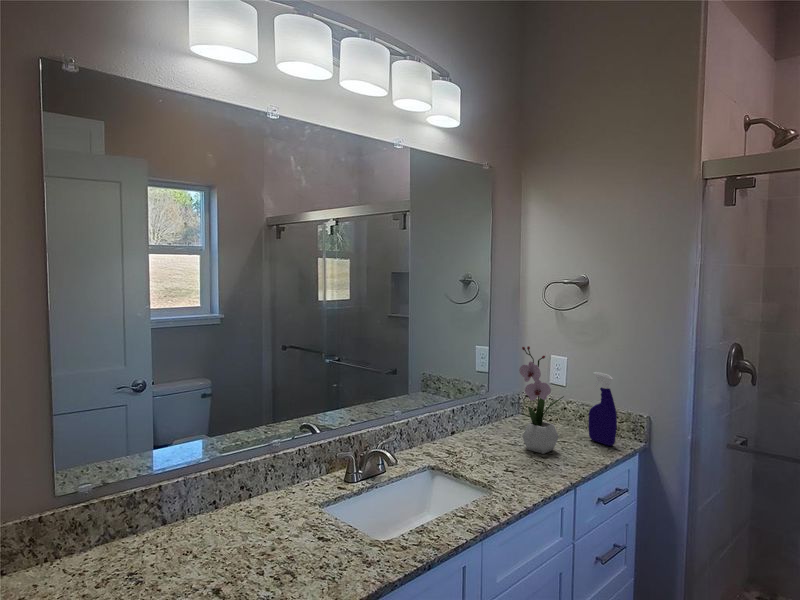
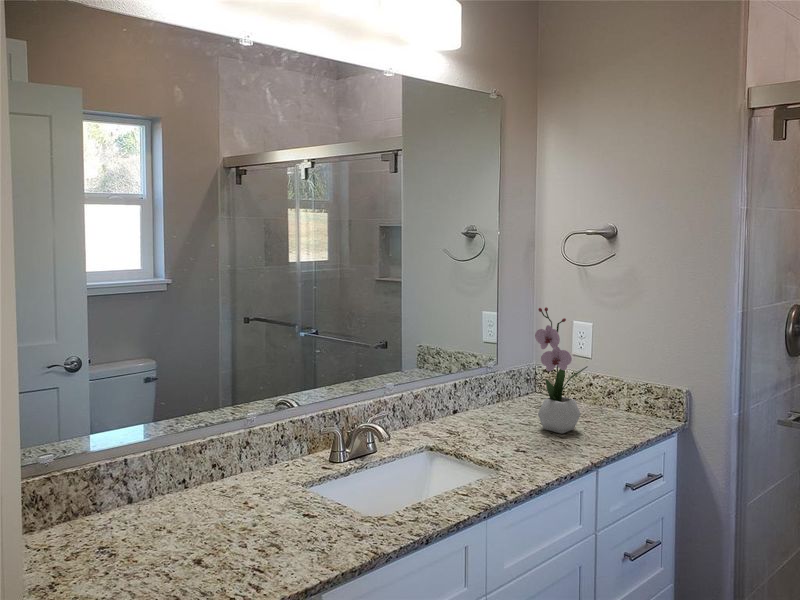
spray bottle: present [588,372,617,446] -> none [618,339,650,425]

